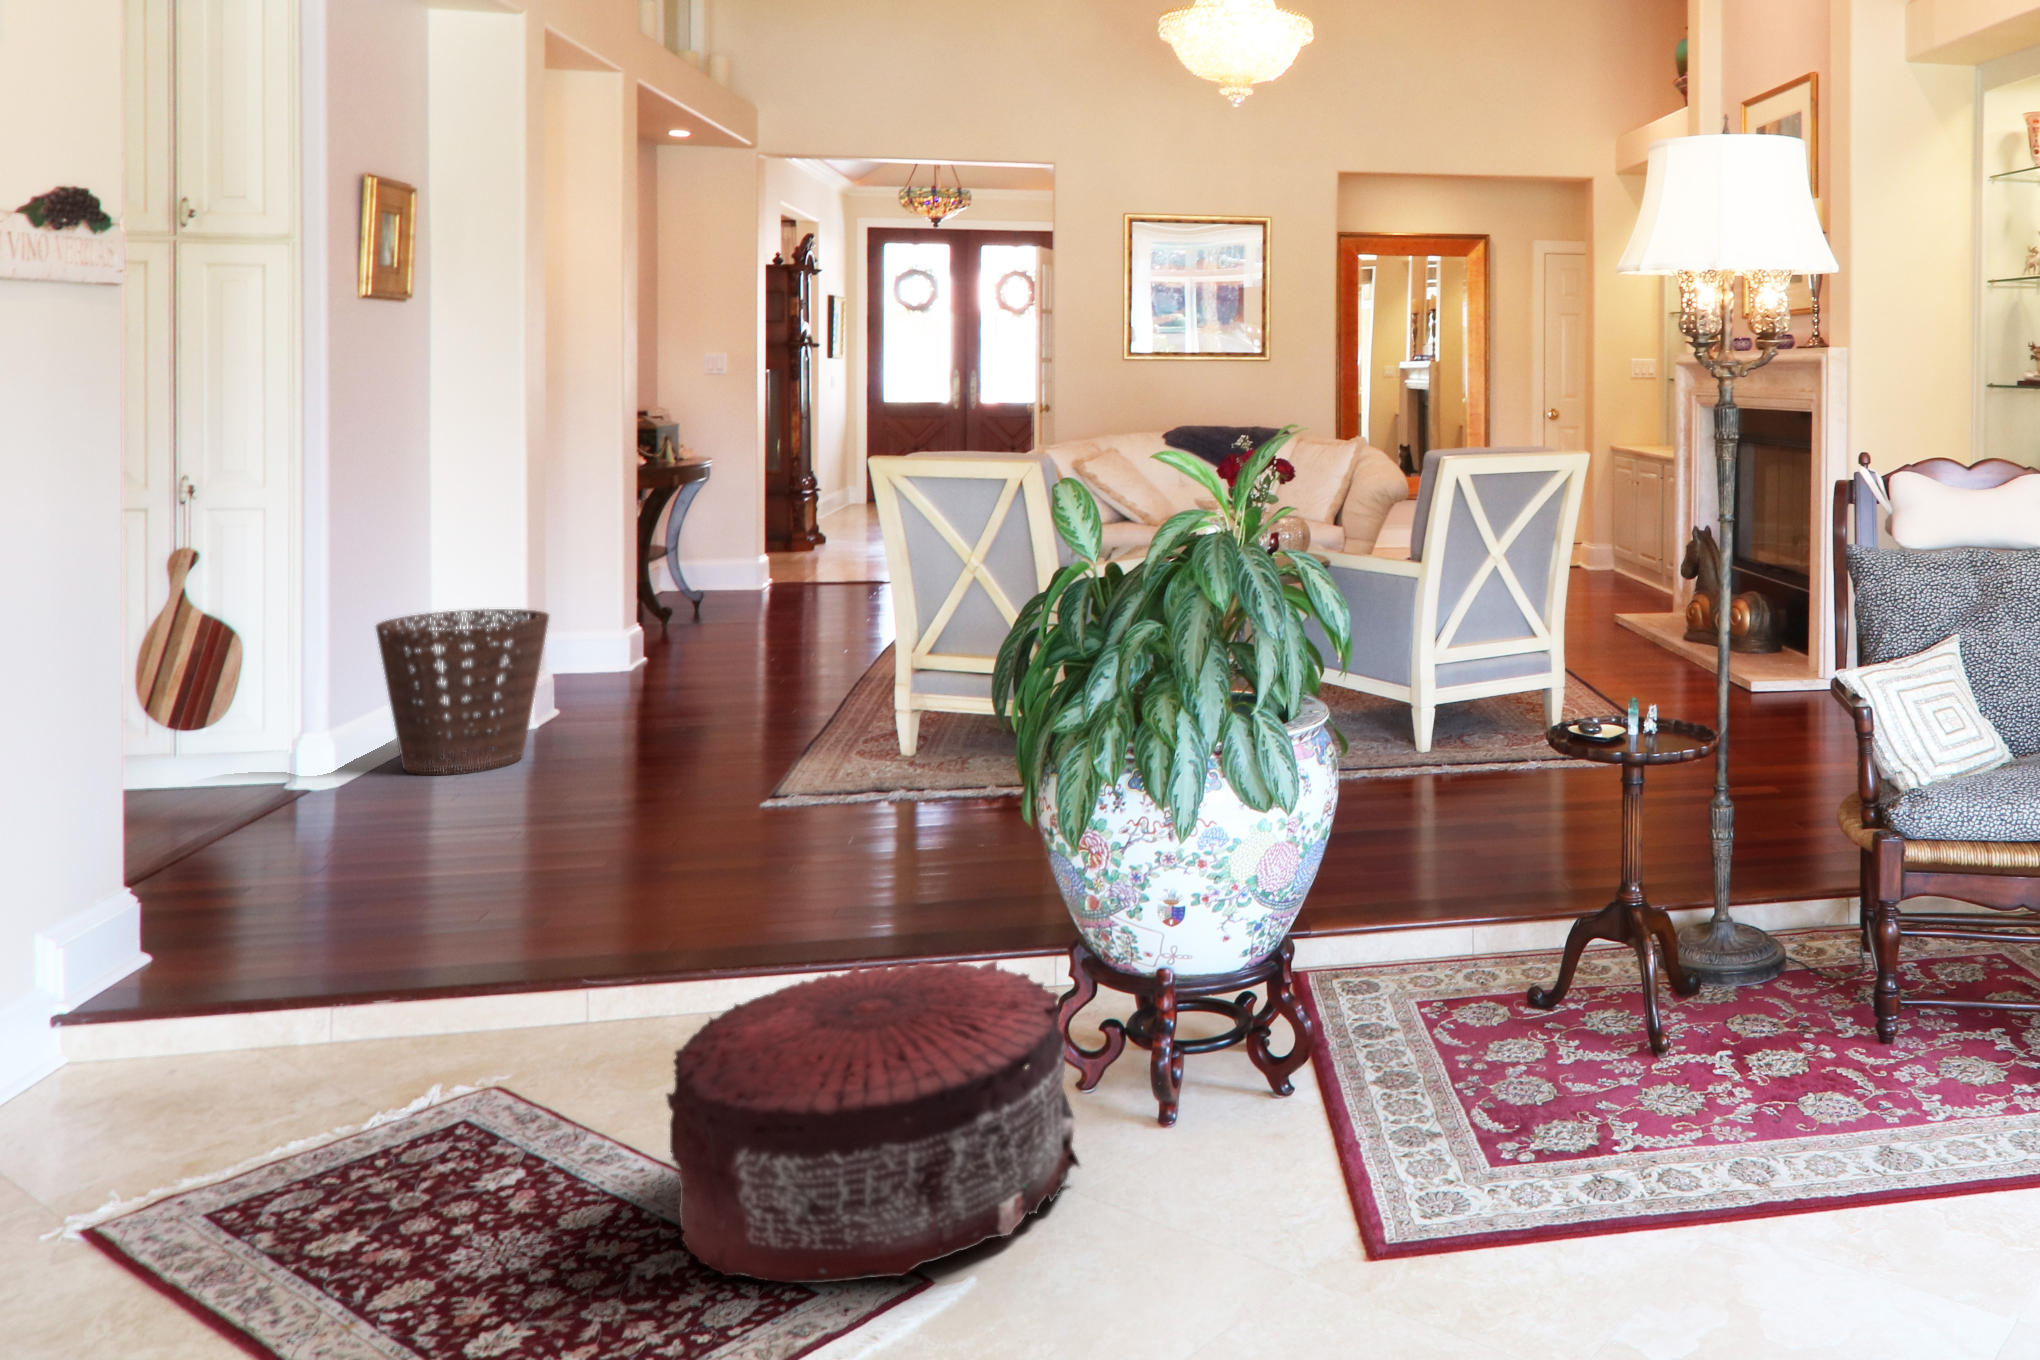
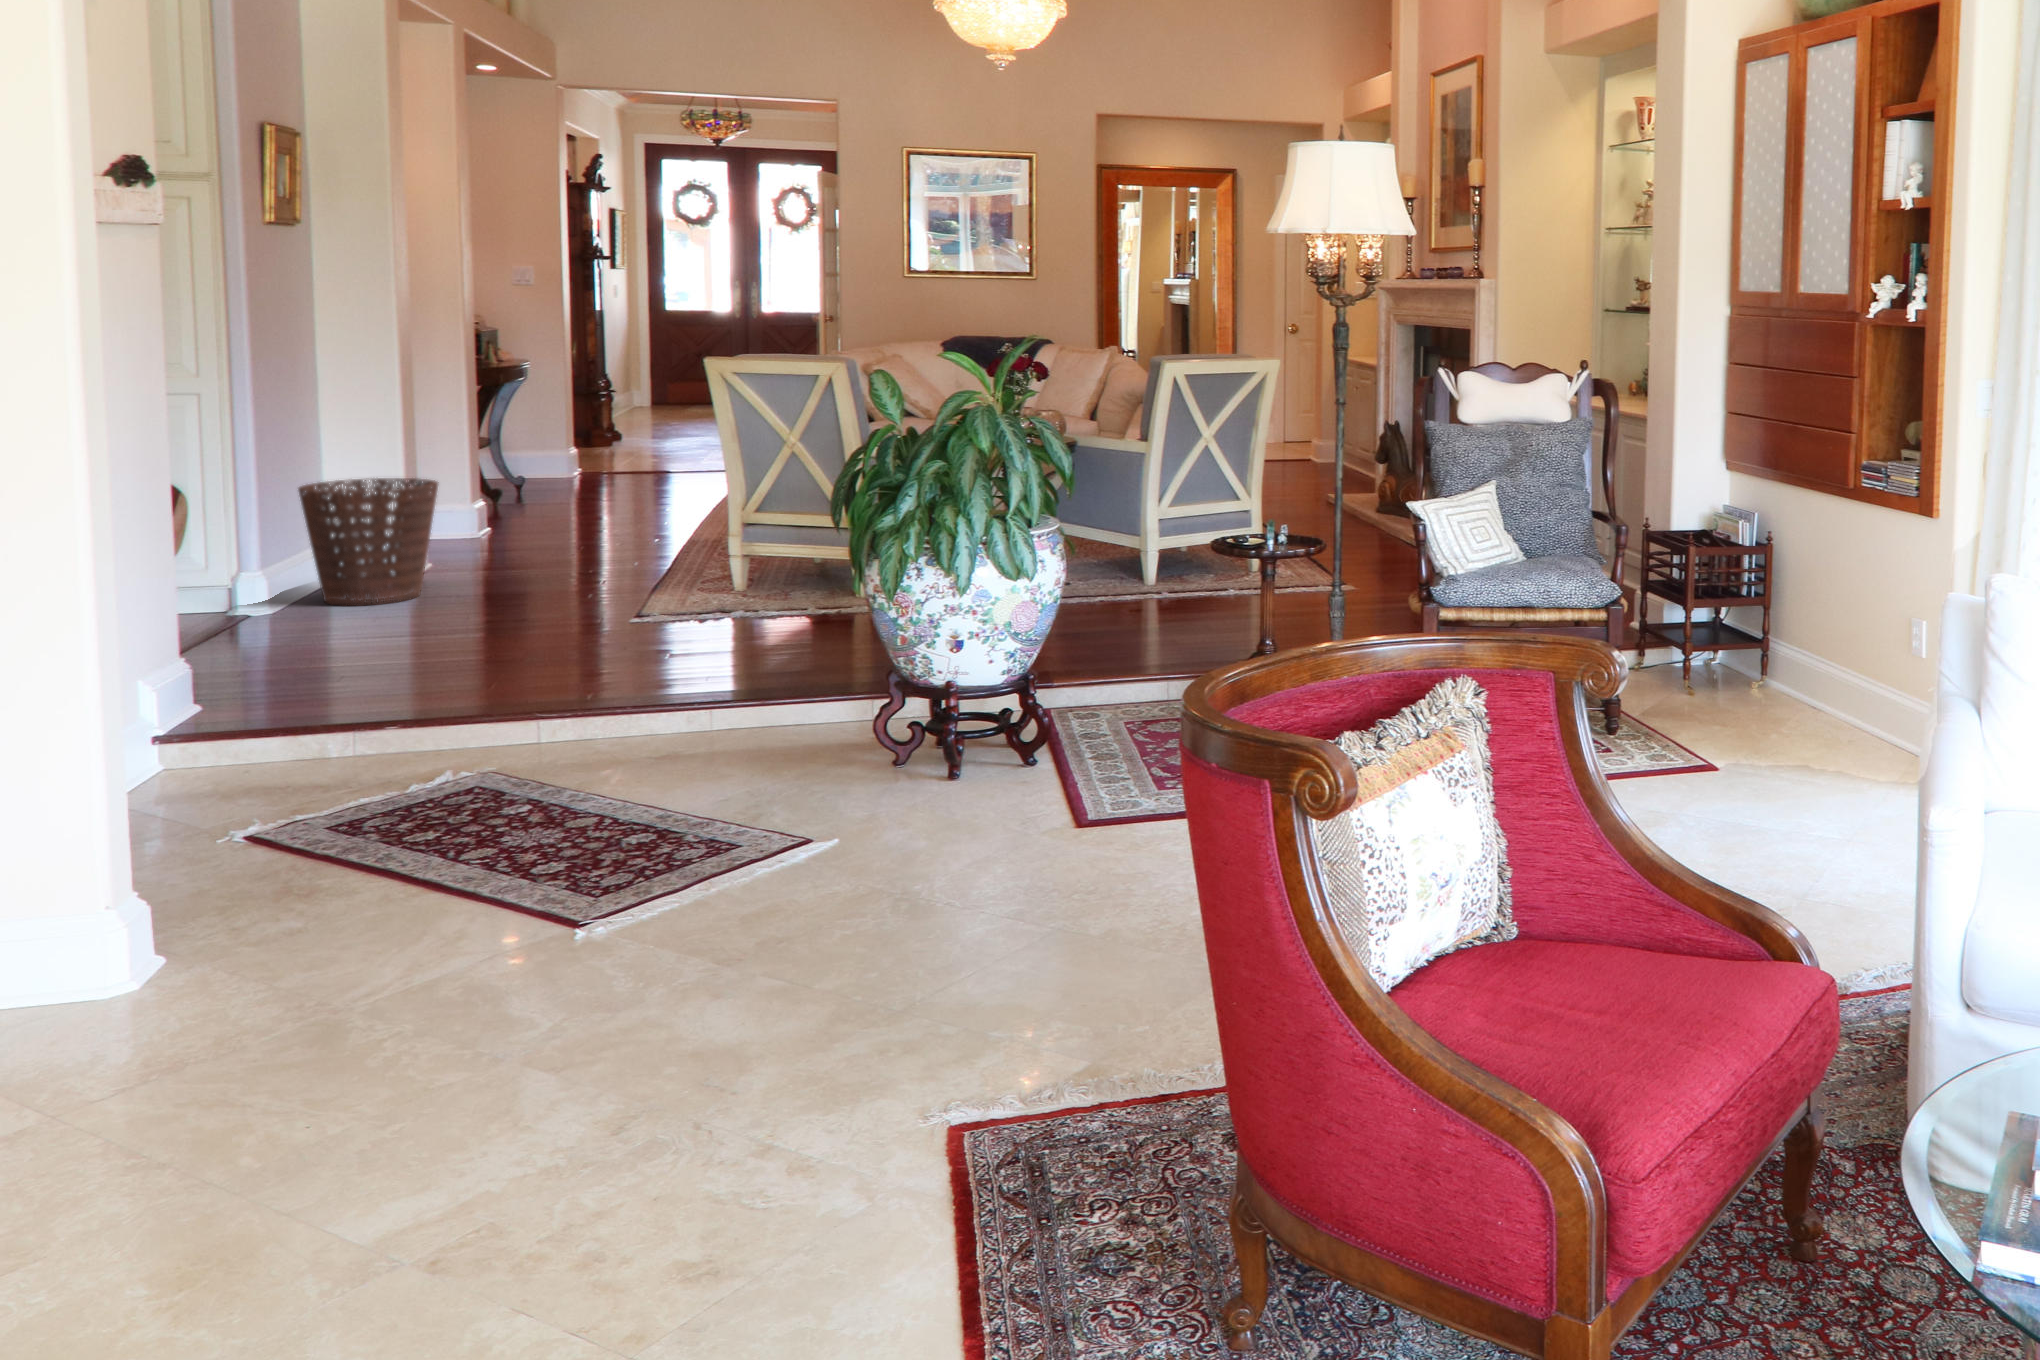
pouf: present [667,961,1079,1283] -> none [638,675,899,839]

